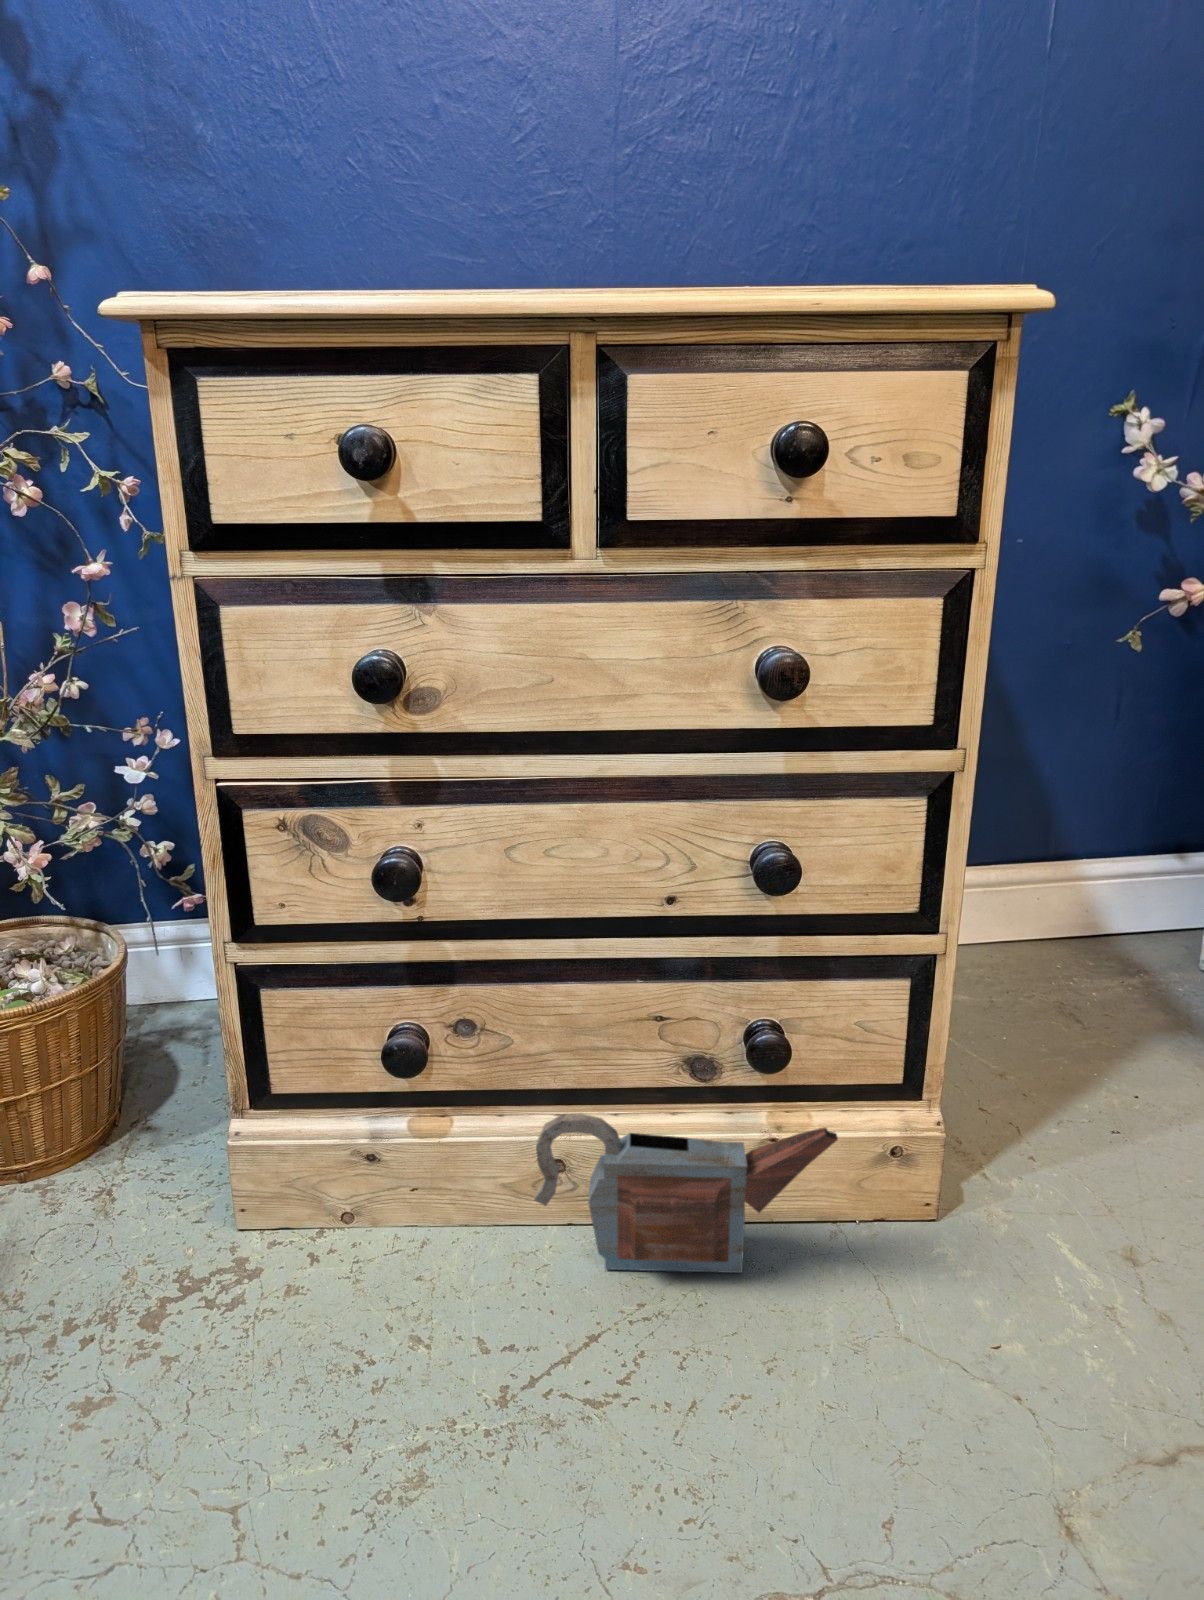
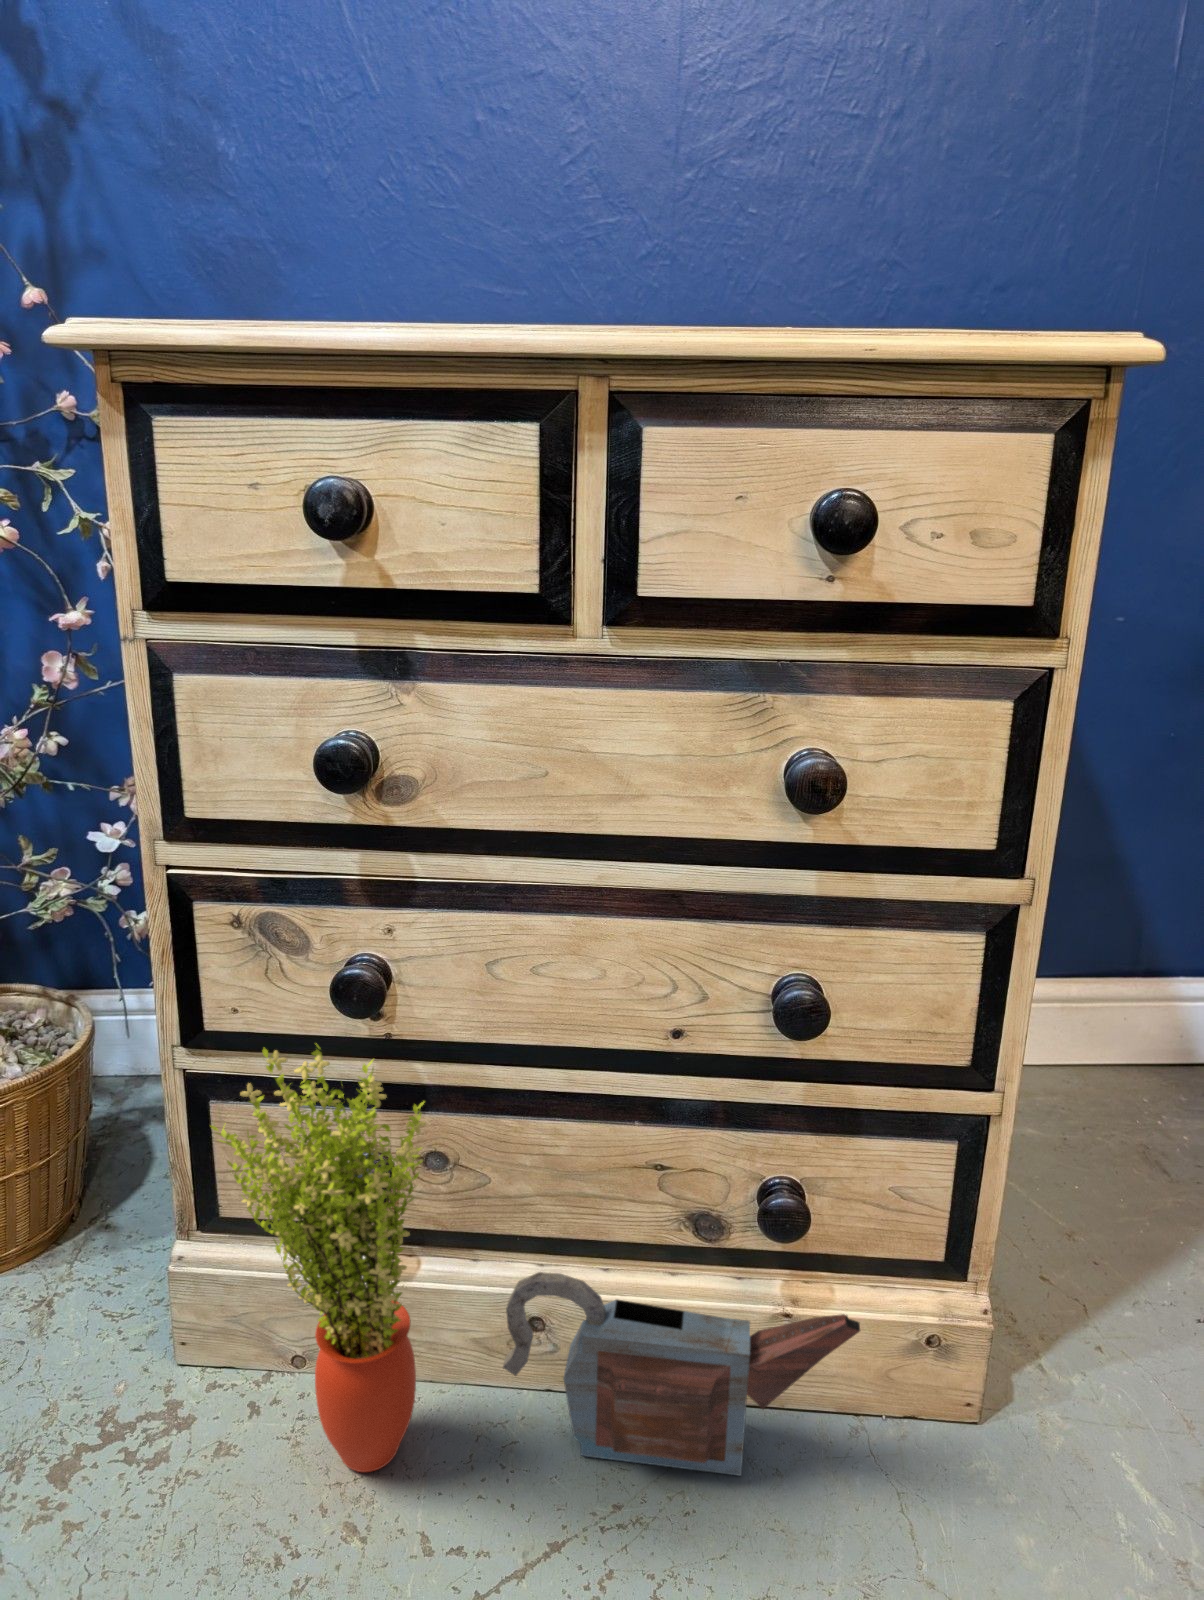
potted plant: none [279,922,467,1297] -> present [211,1046,426,1472]

